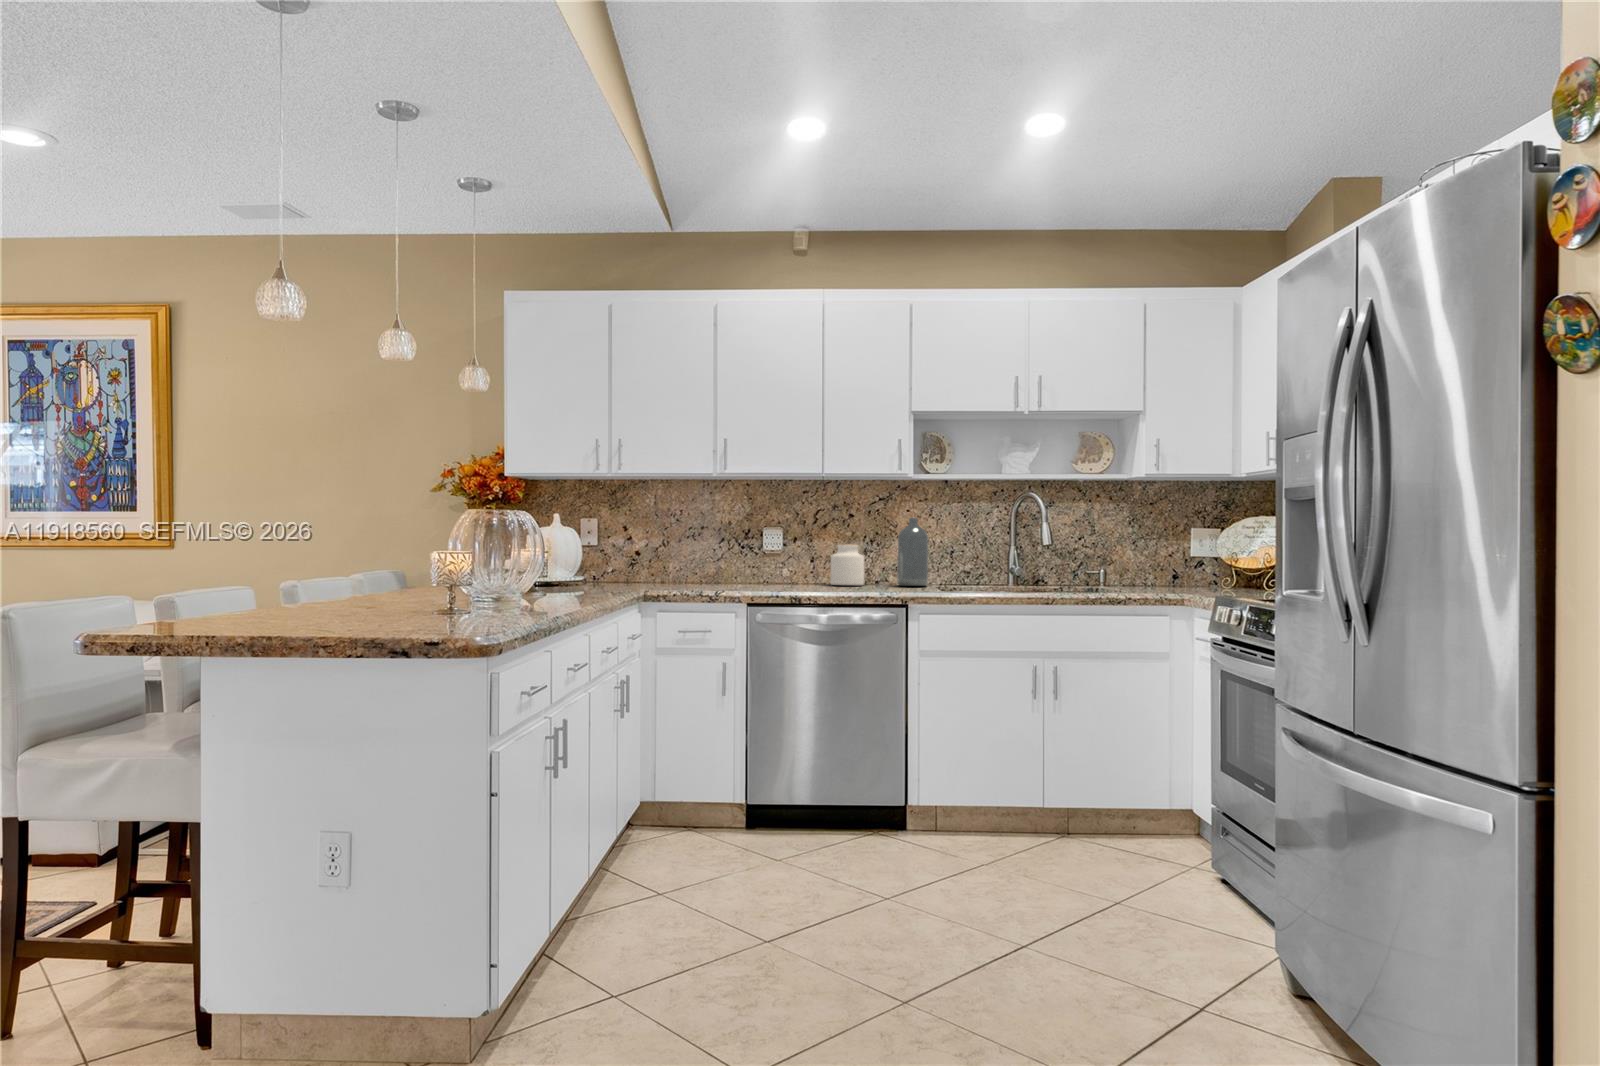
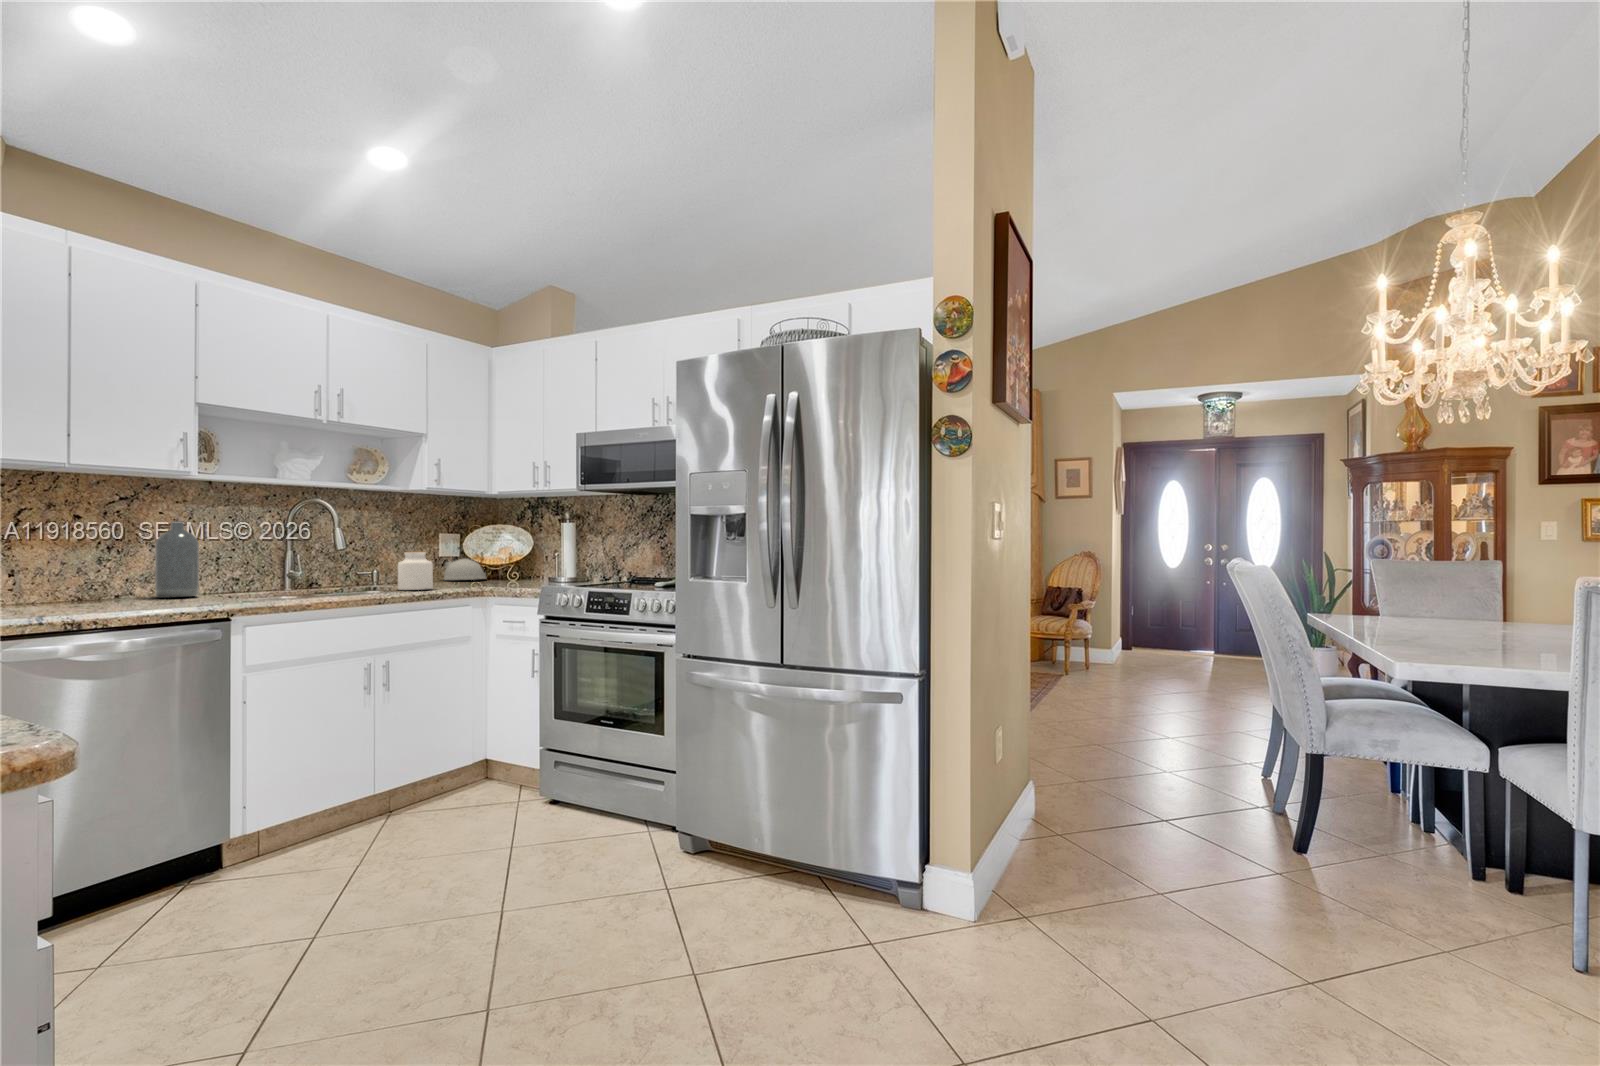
kettle: none [1193,542,1252,587] -> present [444,547,486,580]
jar: present [830,544,864,585] -> present [398,551,433,590]

